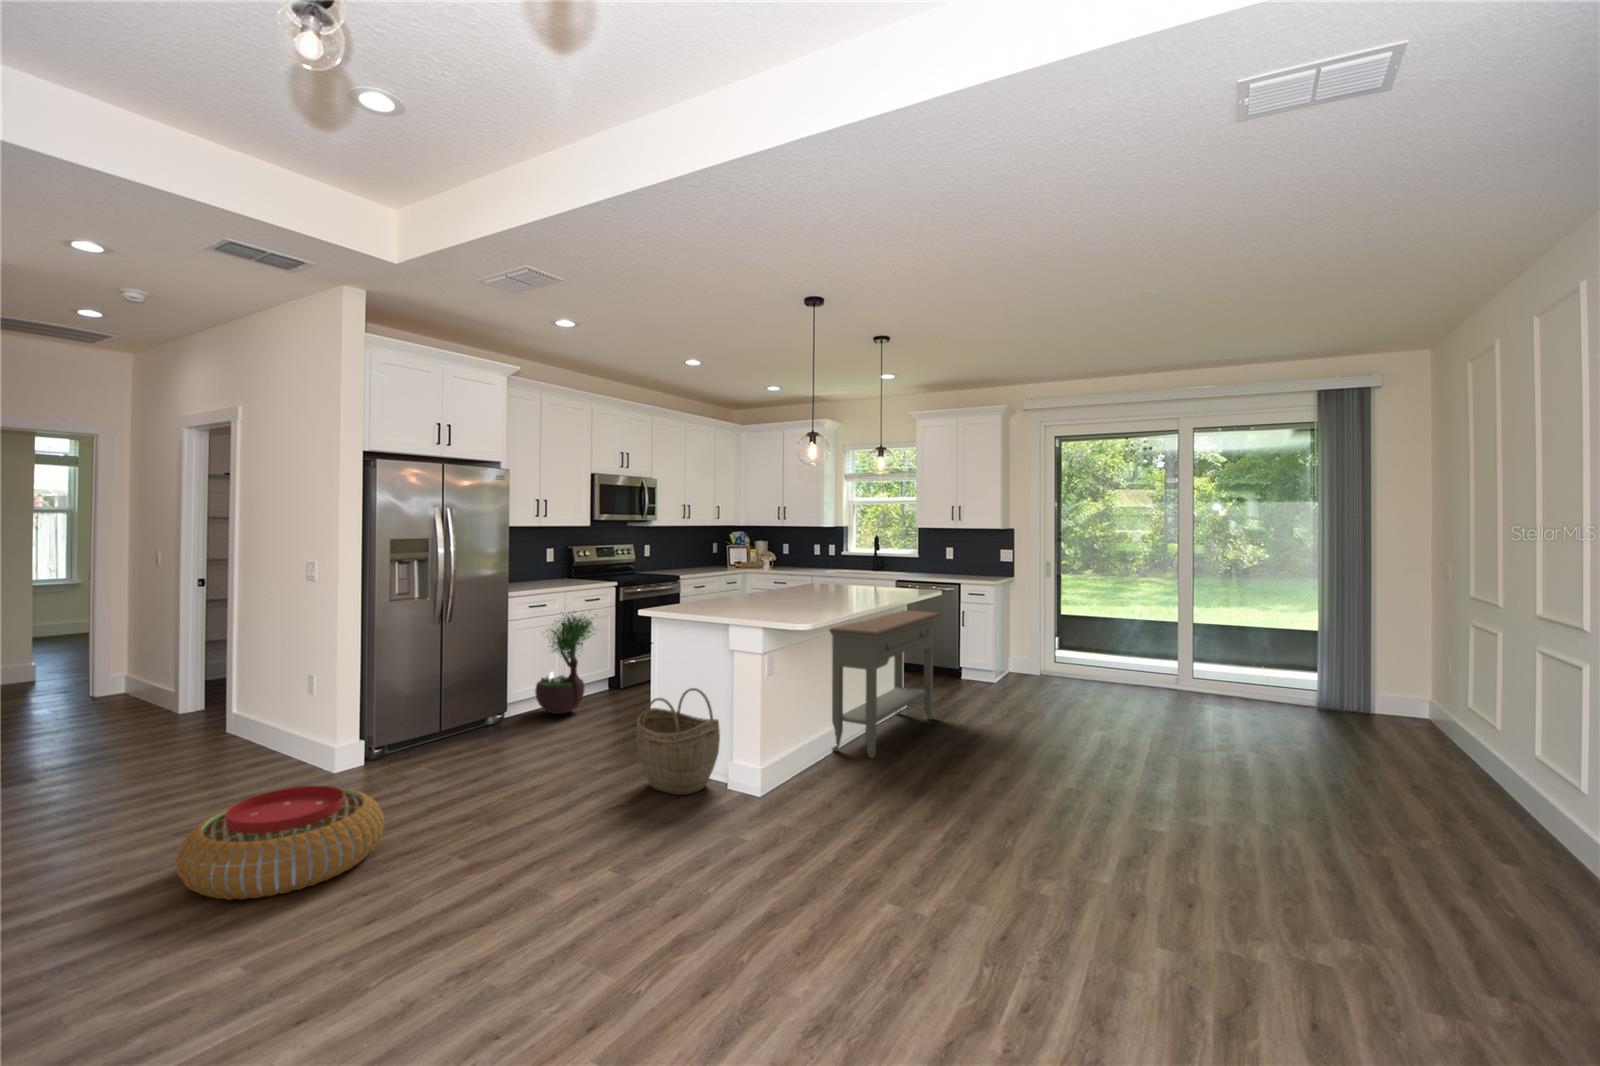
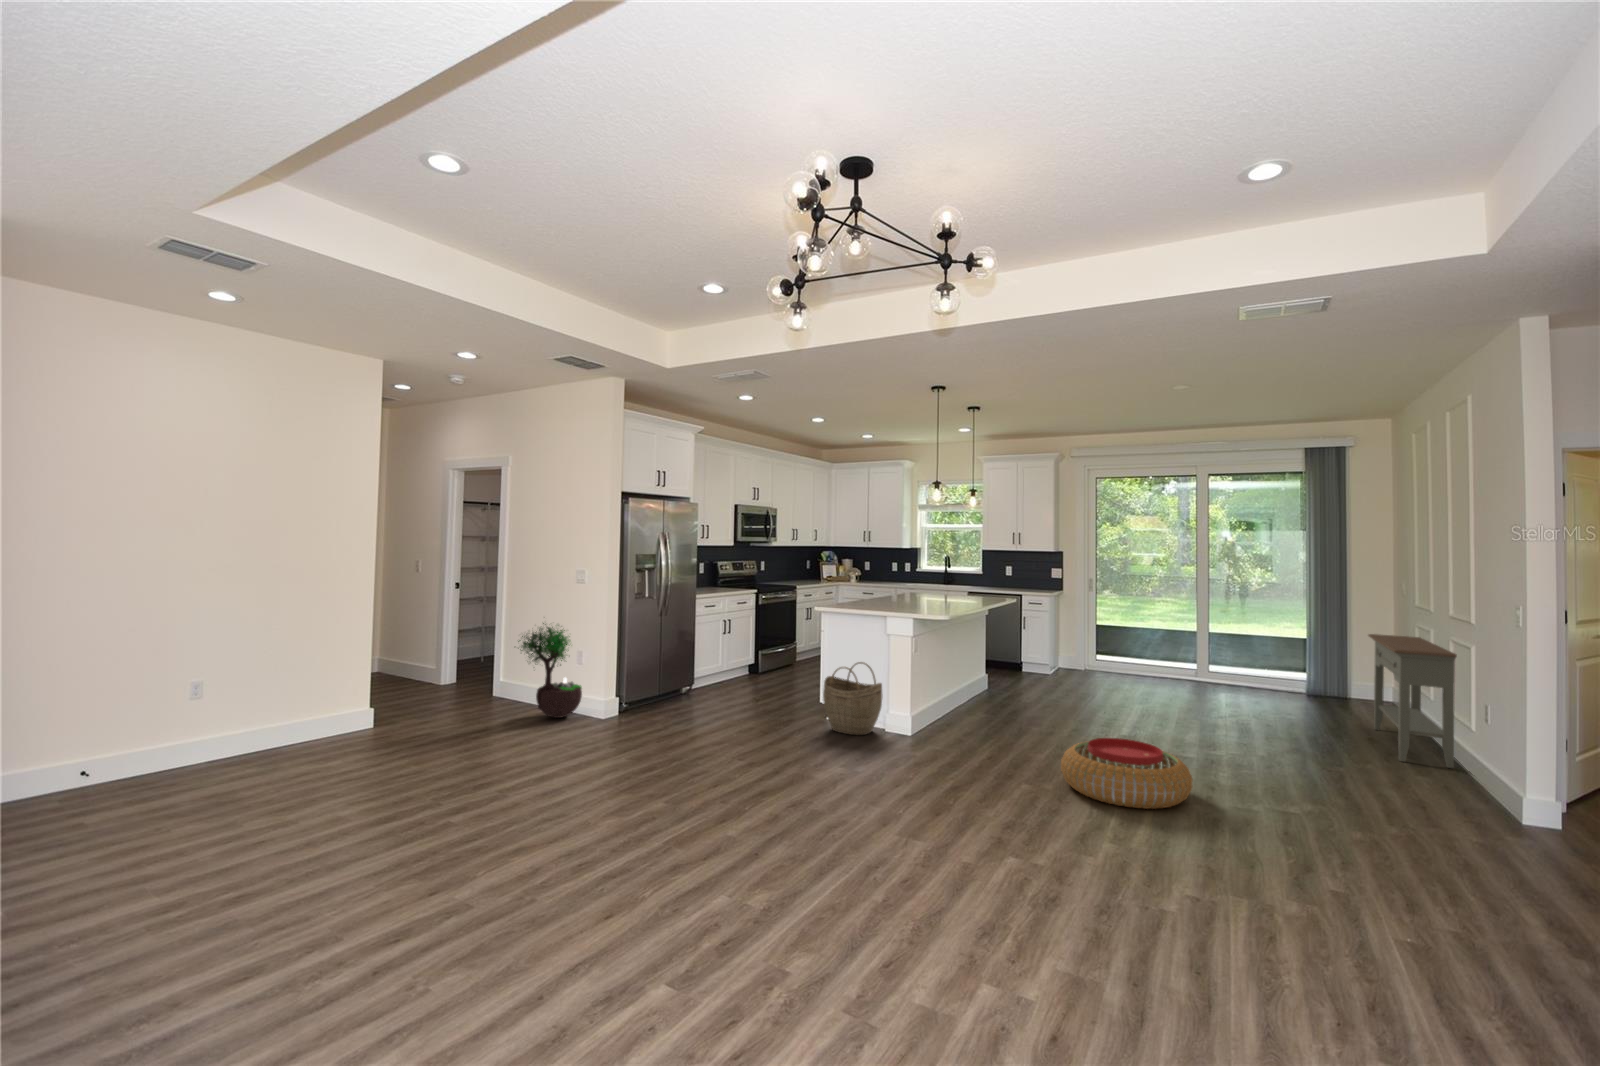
potted tree: present [535,610,597,714] -> present [518,623,582,718]
console table: present [829,610,940,758] -> present [1368,634,1457,768]
pouf: present [177,786,384,900] -> present [1061,738,1192,809]

